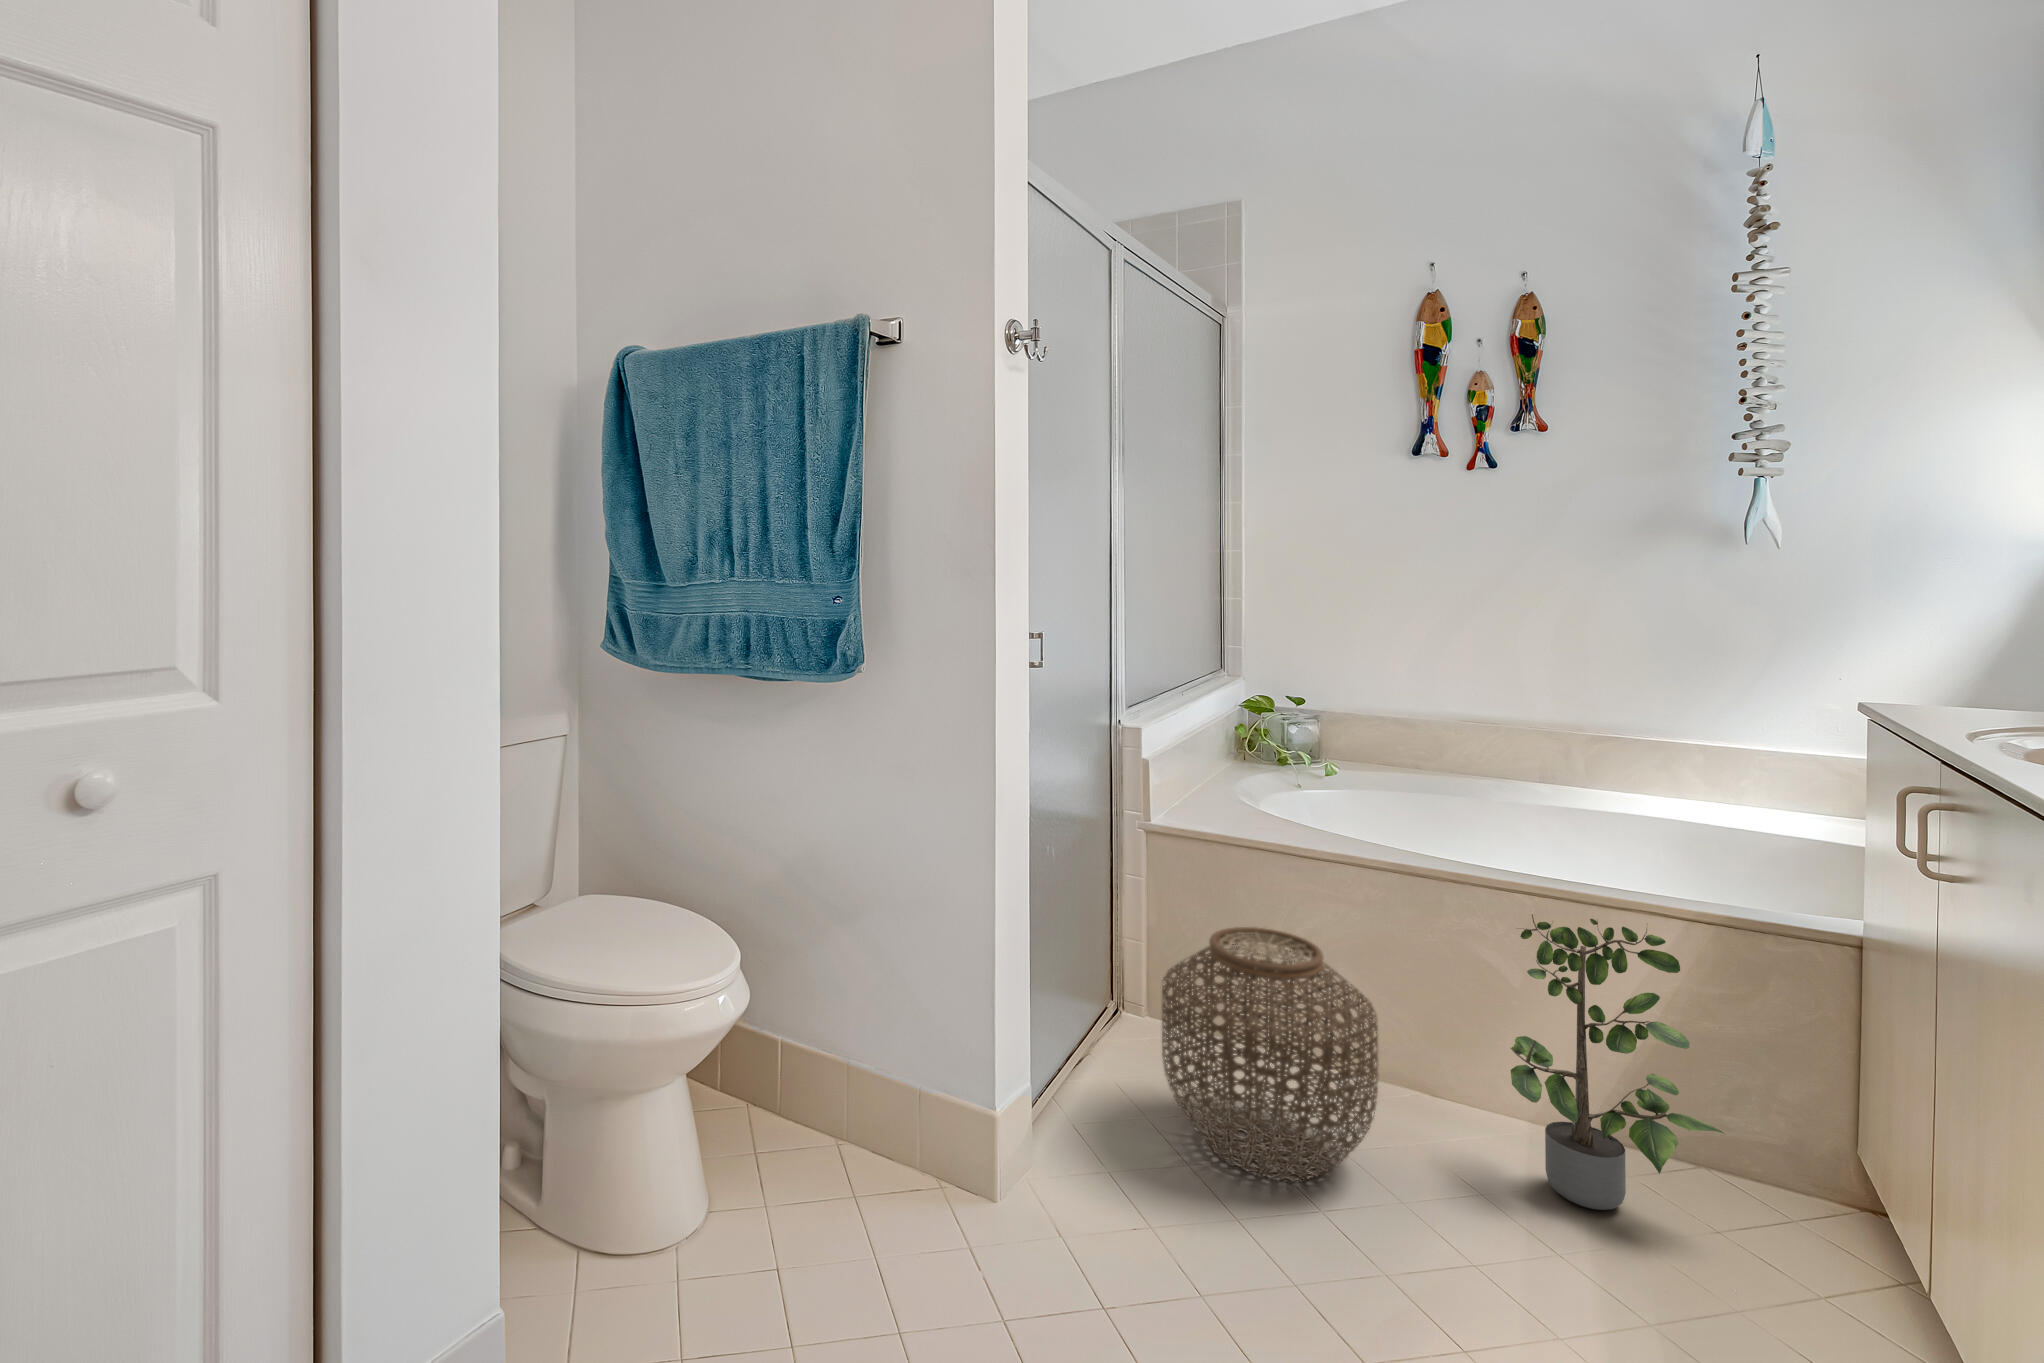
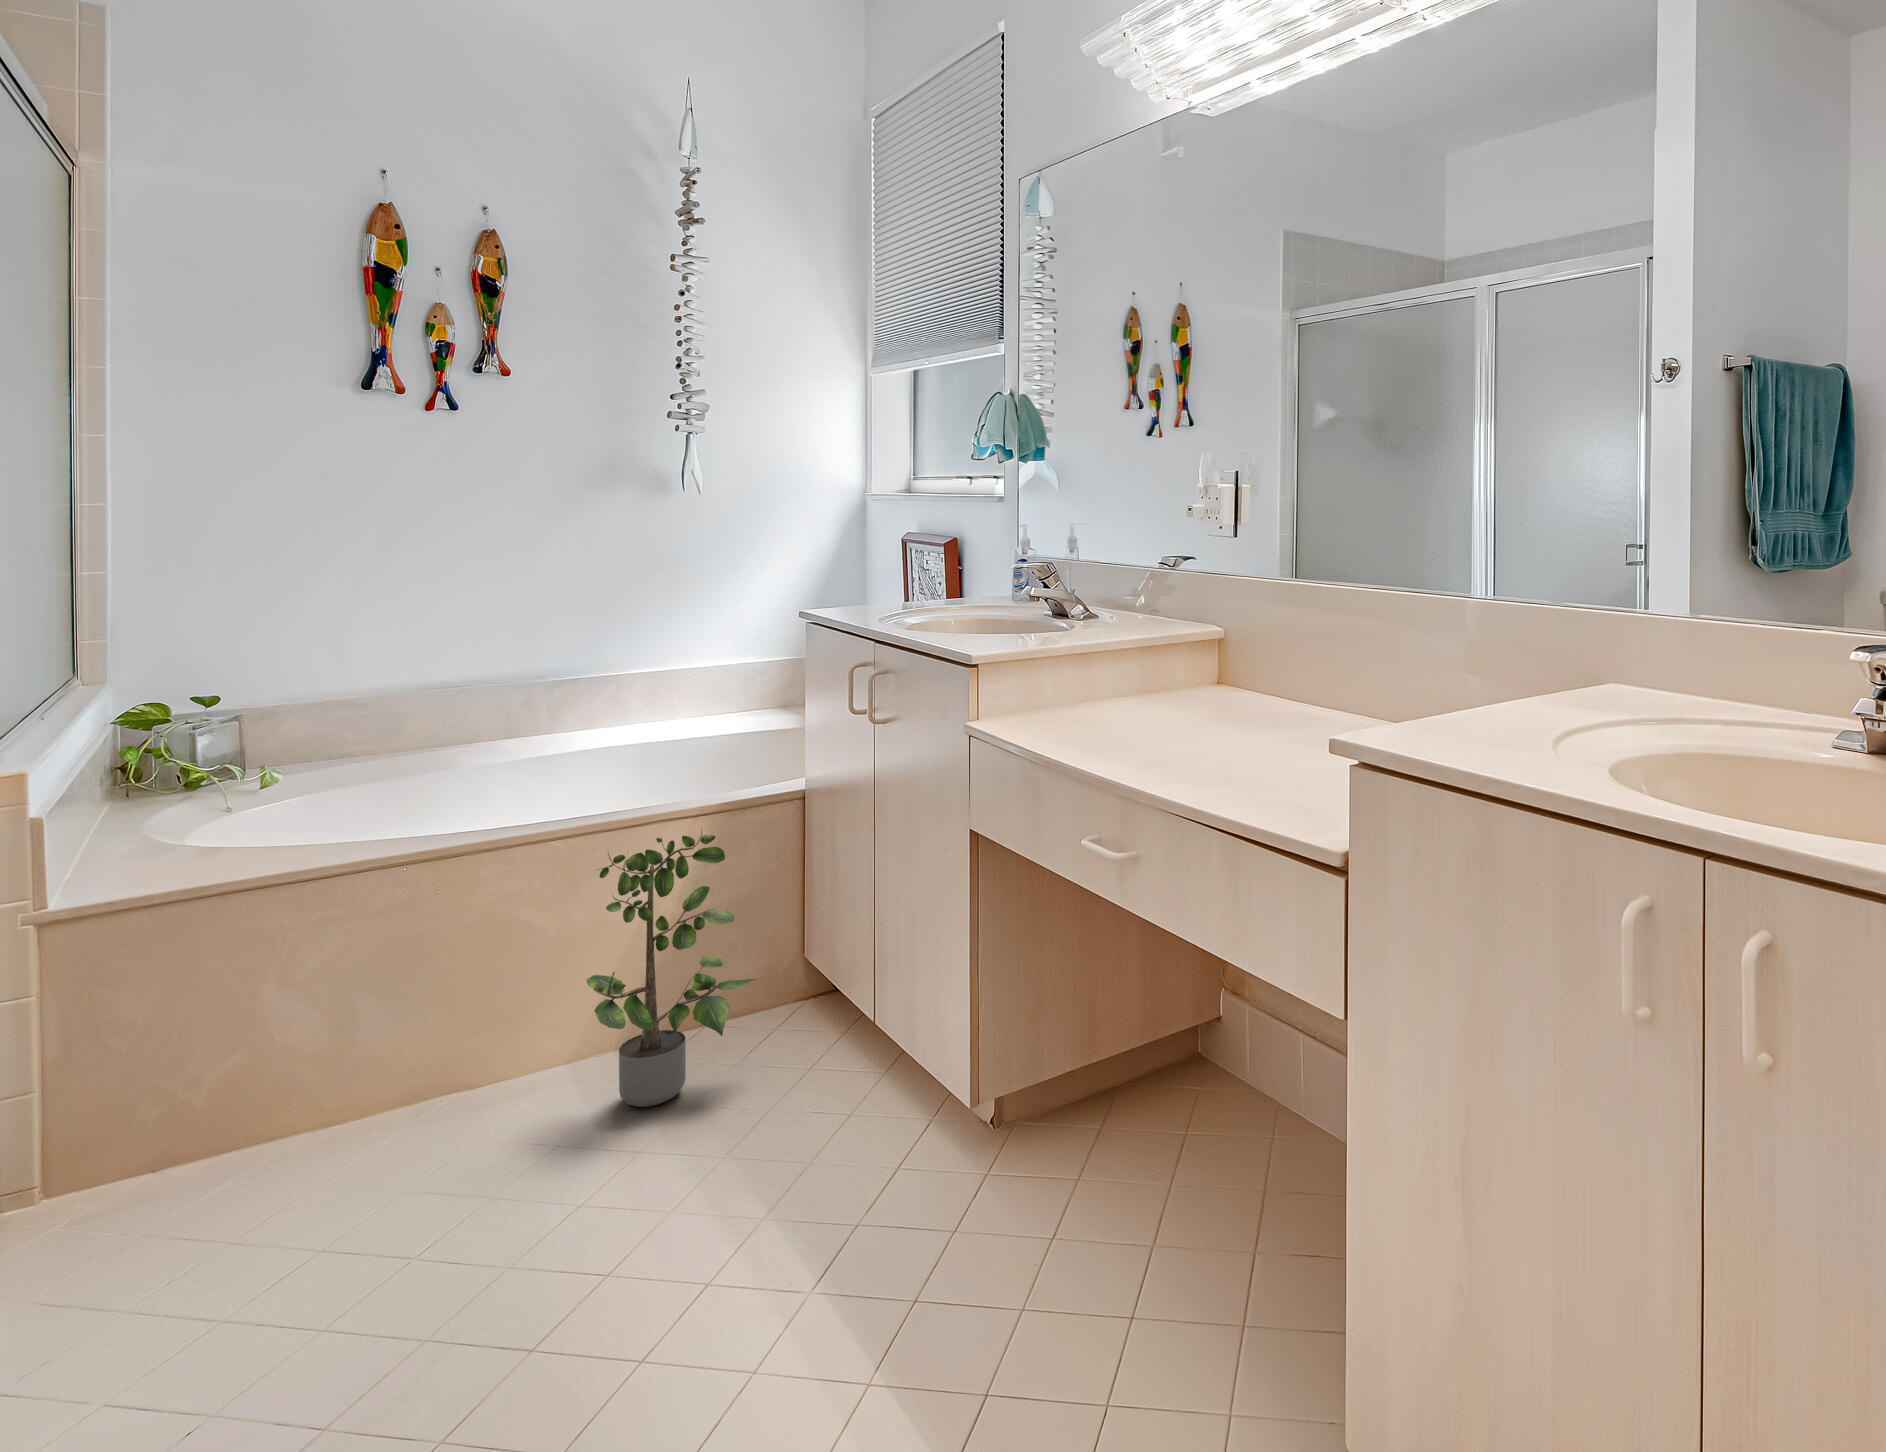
woven basket: present [1162,927,1378,1180] -> none [166,969,478,1292]

